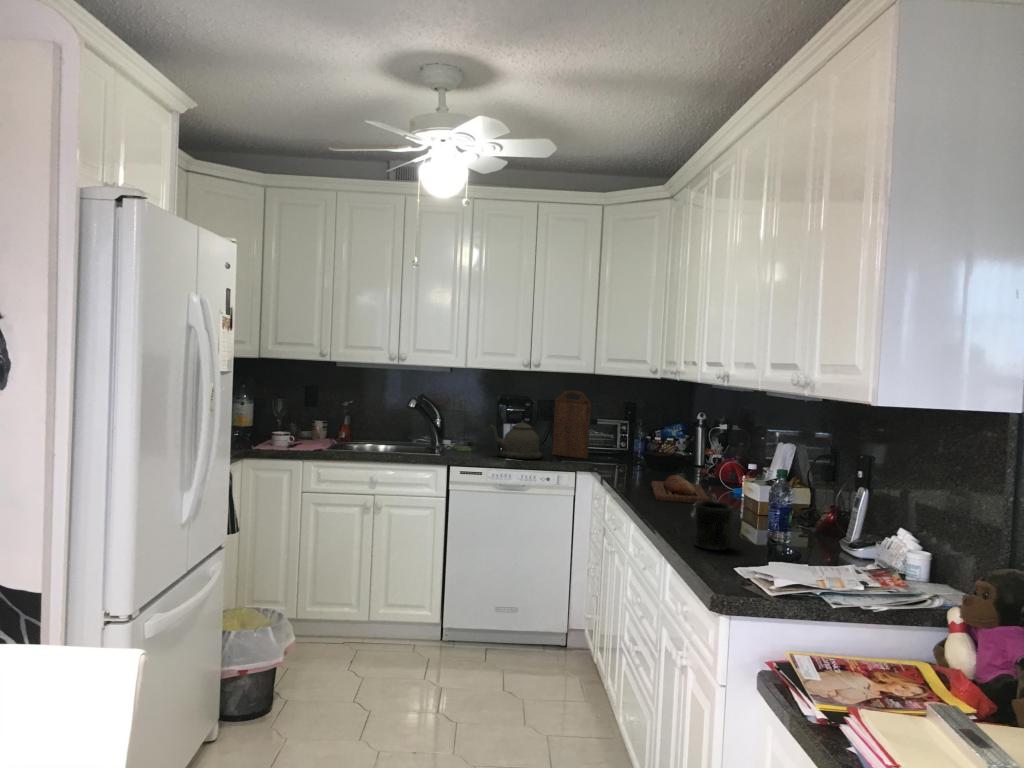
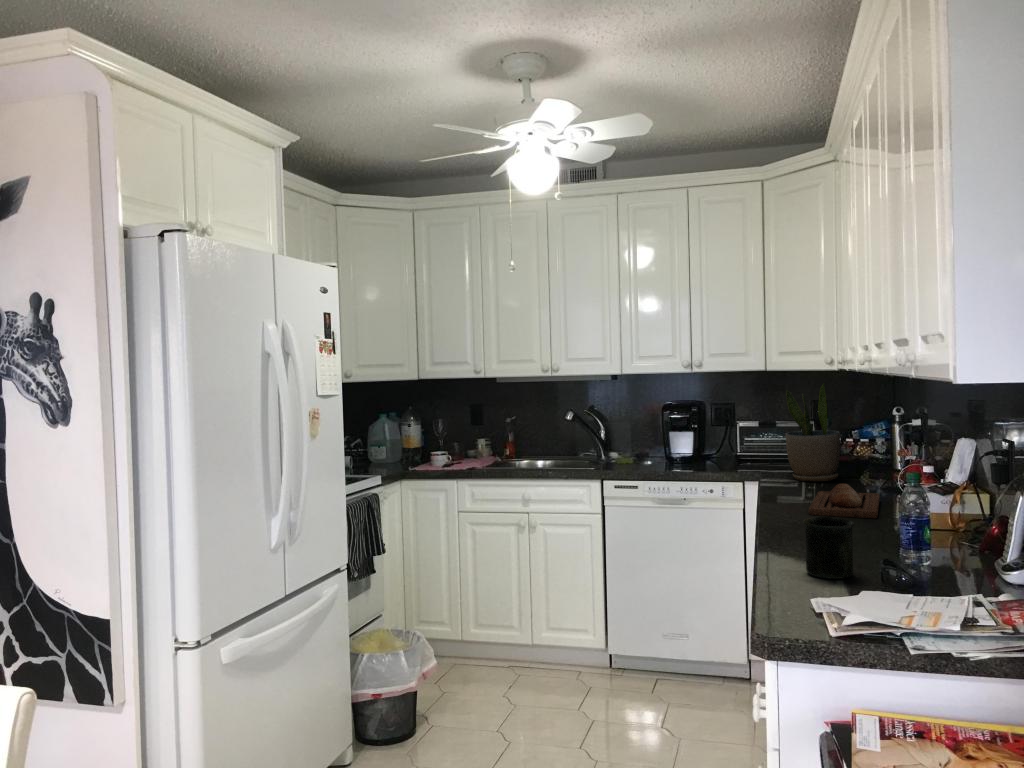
potted plant: none [614,389,659,472] -> present [785,384,840,481]
cutting board: present [552,391,591,459] -> none [725,391,767,467]
kettle: present [489,408,542,459] -> none [647,414,711,471]

